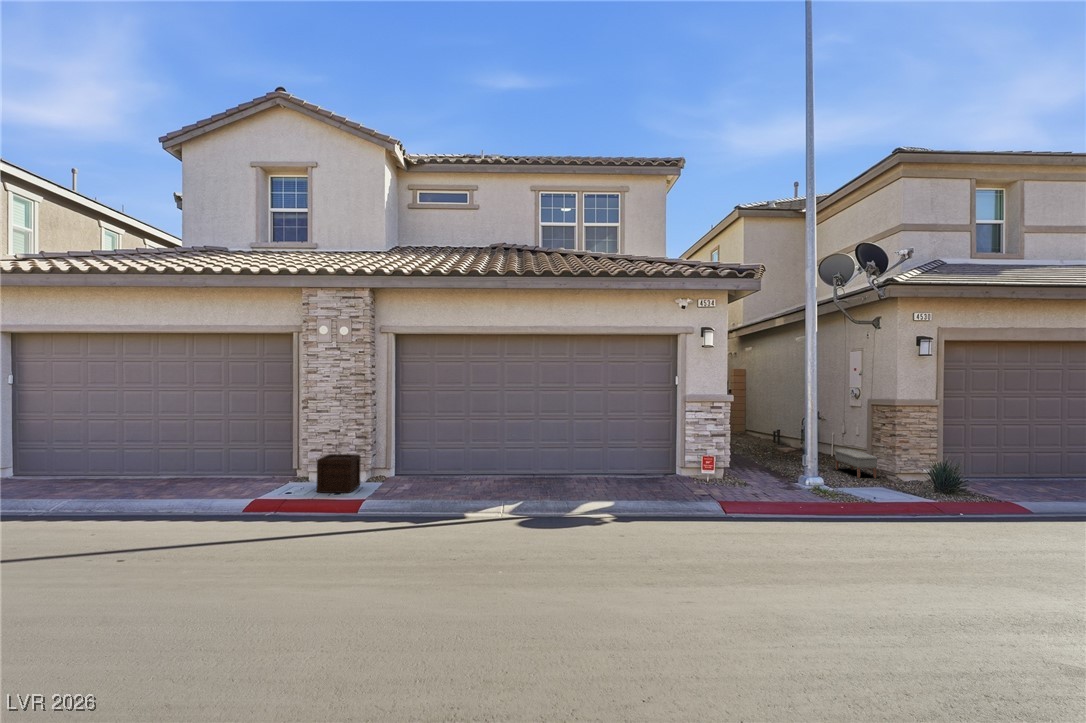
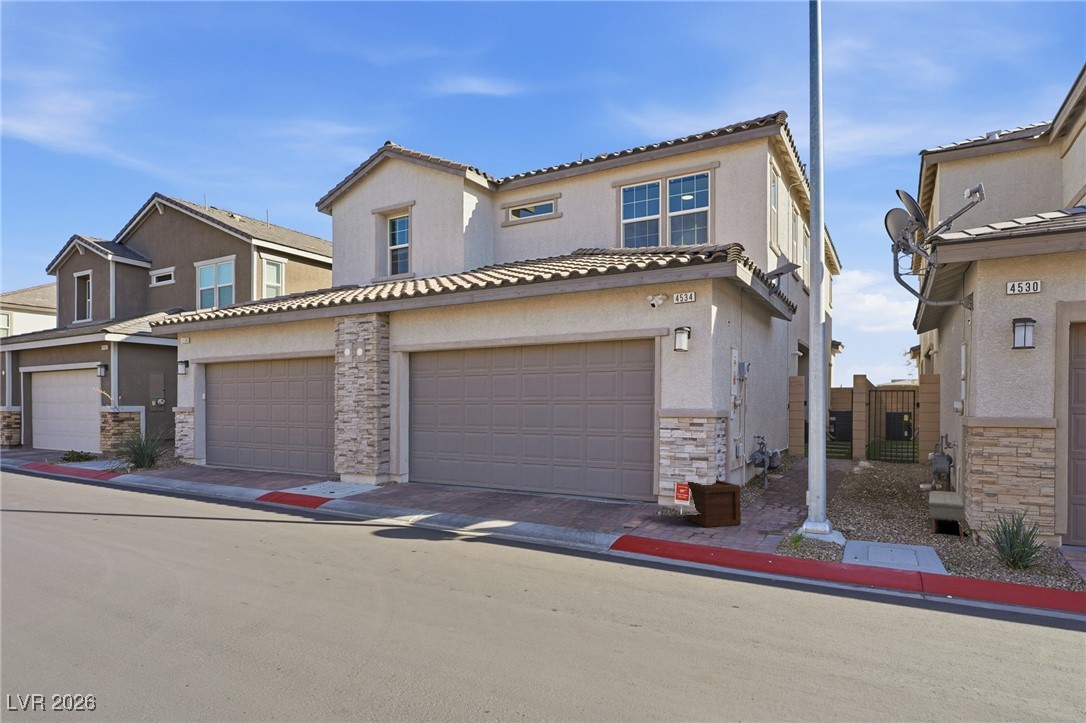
wooden crate: present [317,454,360,493] -> present [685,480,741,527]

